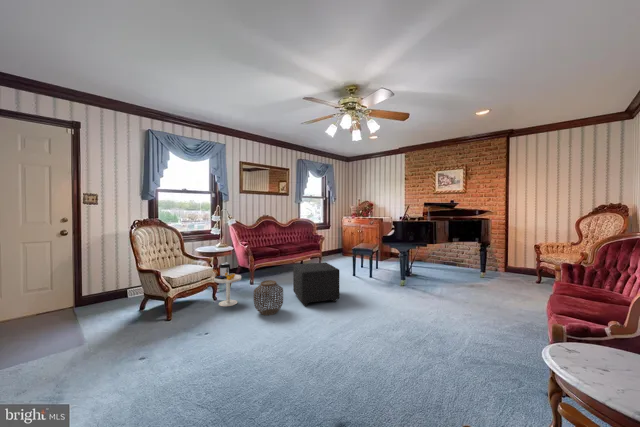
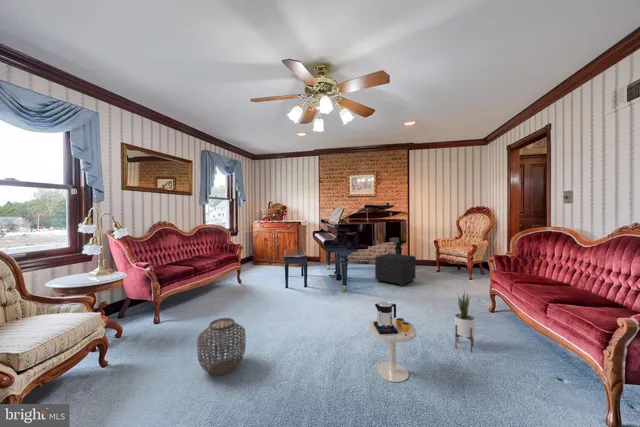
ottoman: present [293,262,340,305] -> present [375,253,416,286]
side table: present [214,263,241,306] -> present [370,302,416,382]
potted plant: none [451,287,474,347] -> present [455,292,474,352]

